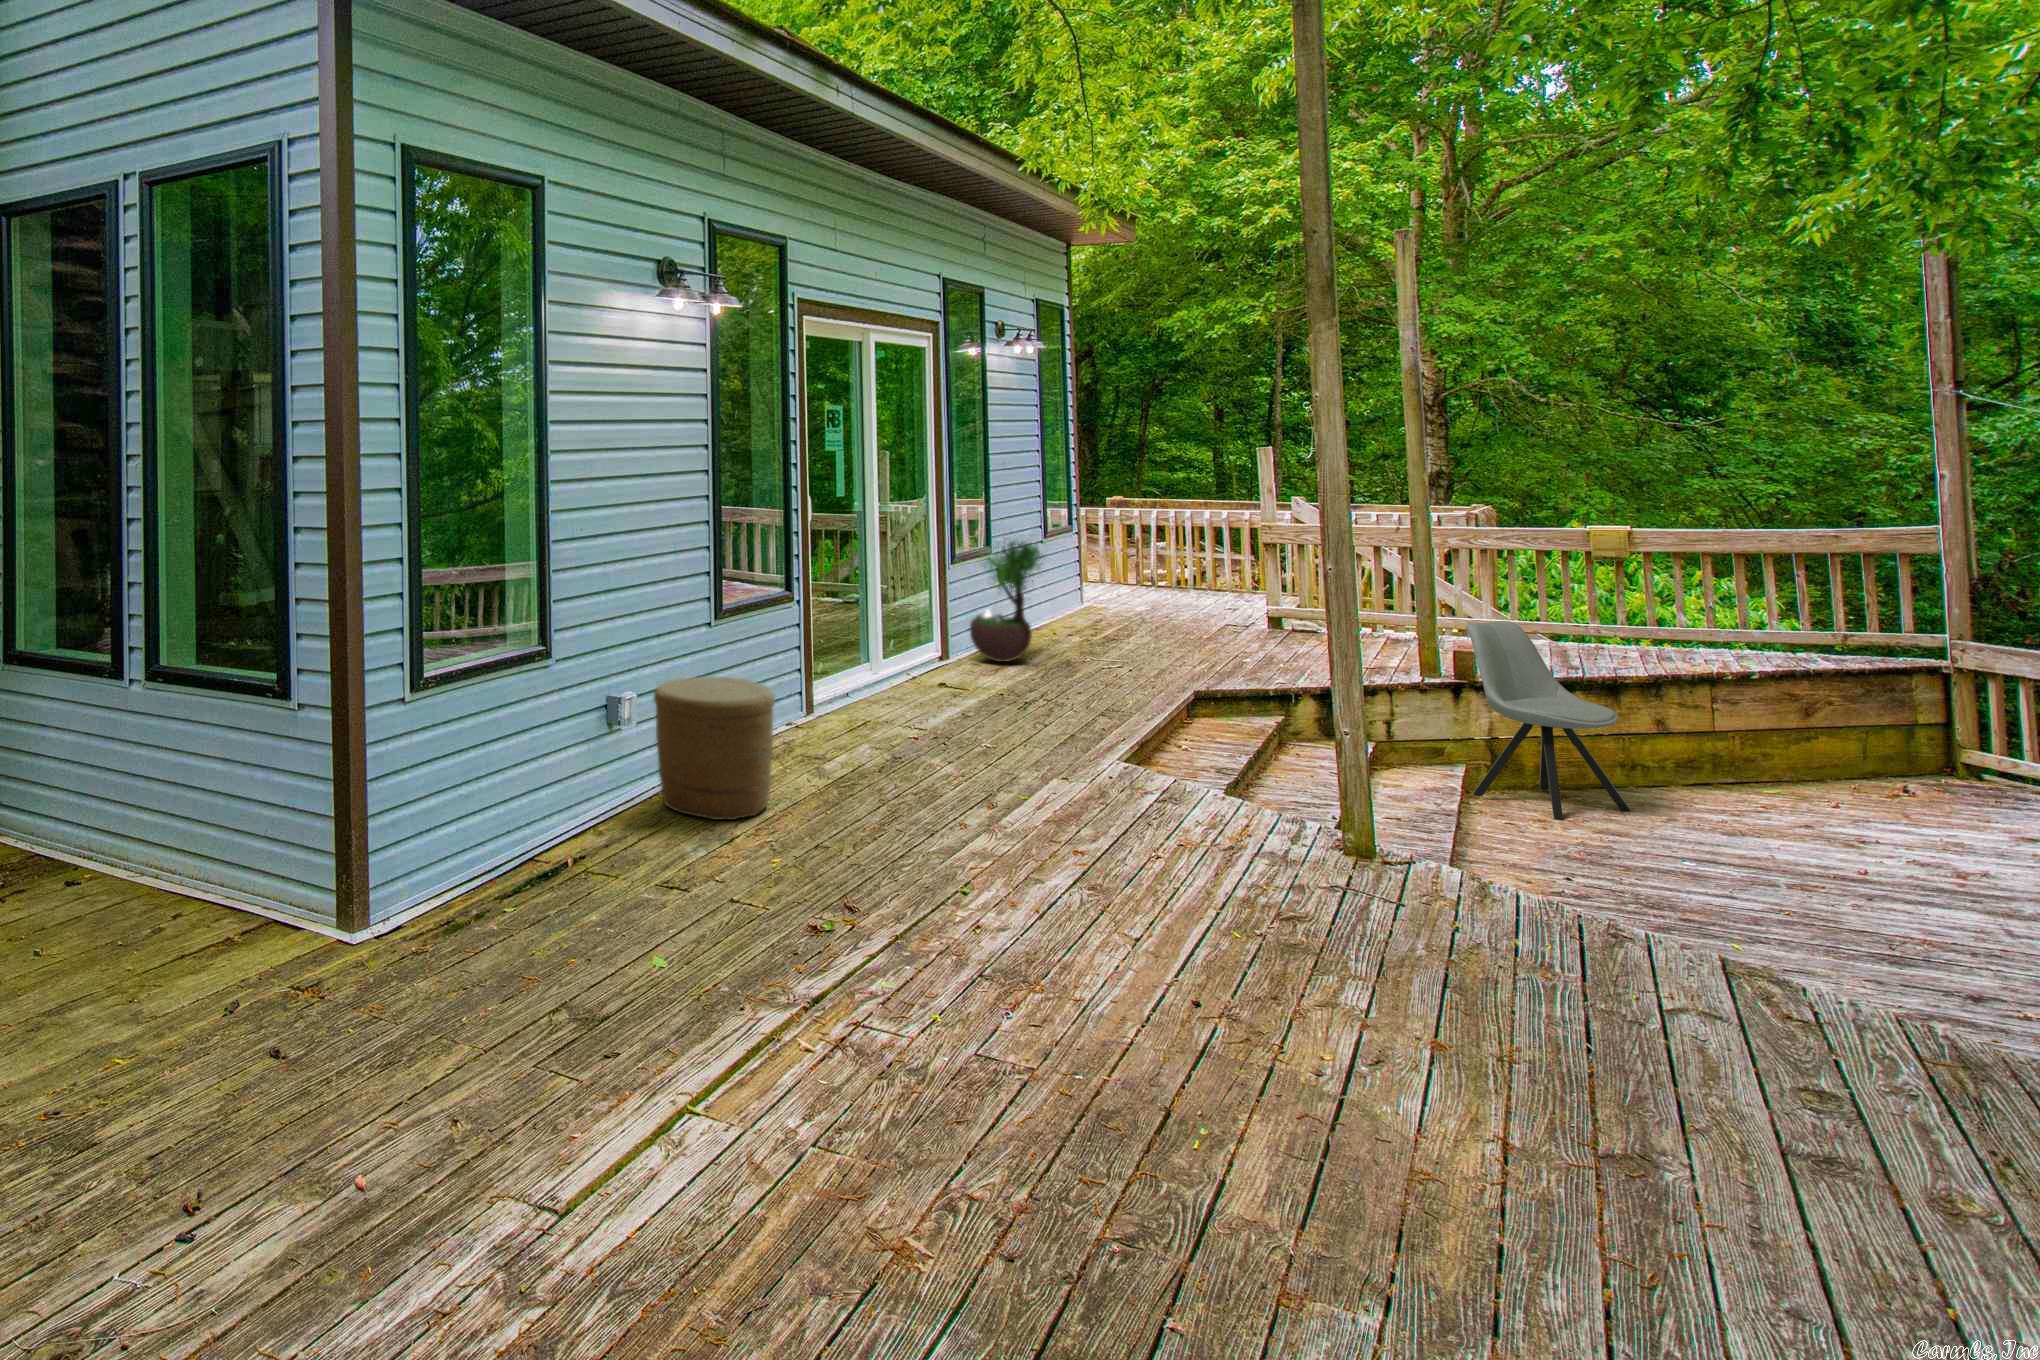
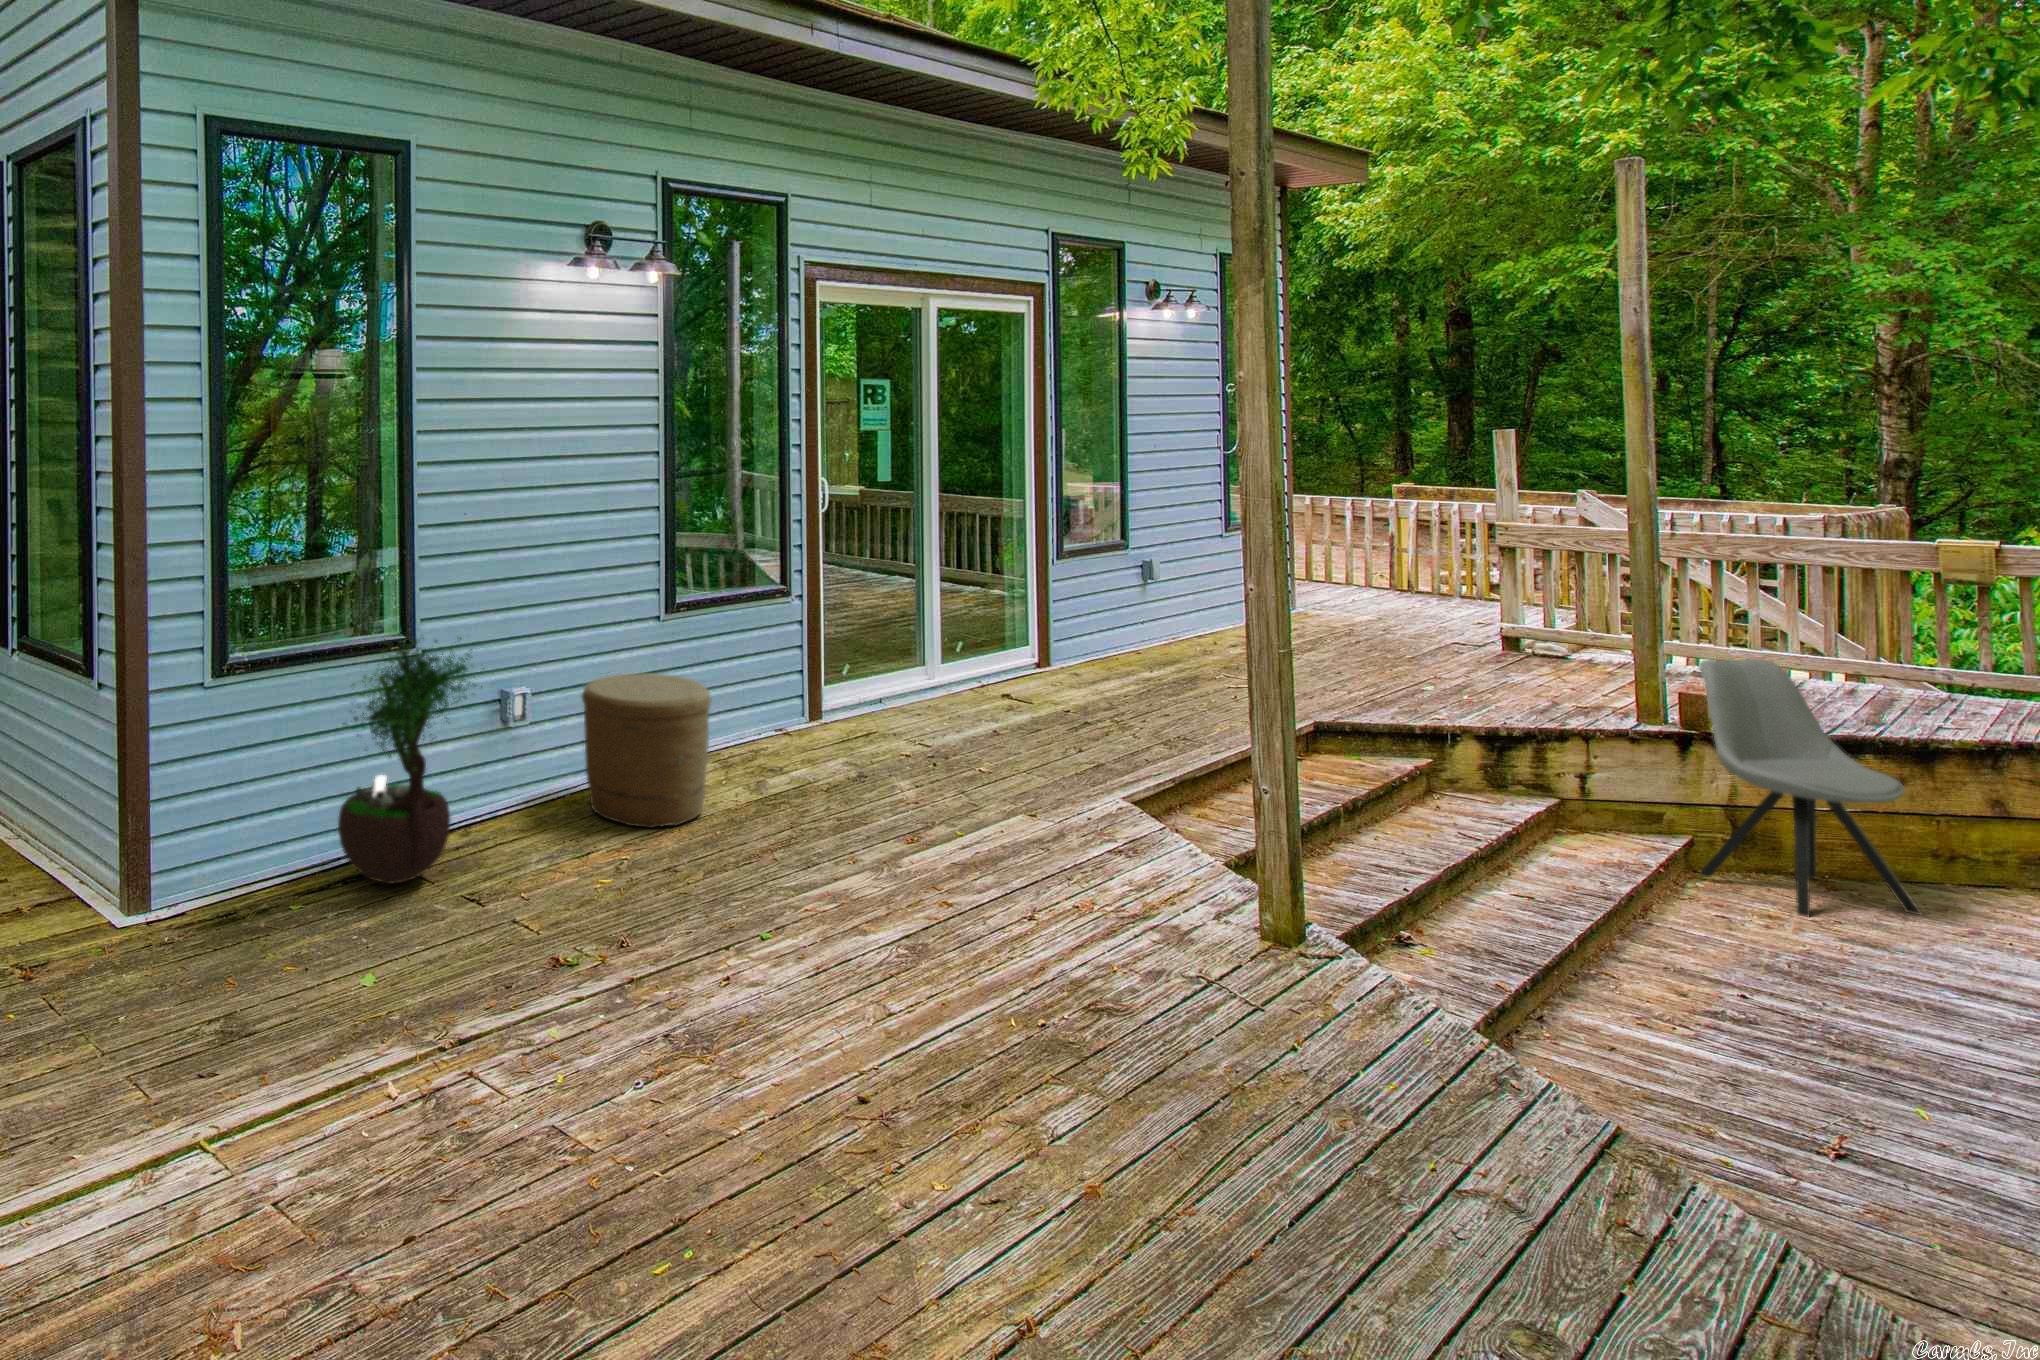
potted tree: present [970,535,1044,662] -> present [338,636,484,883]

